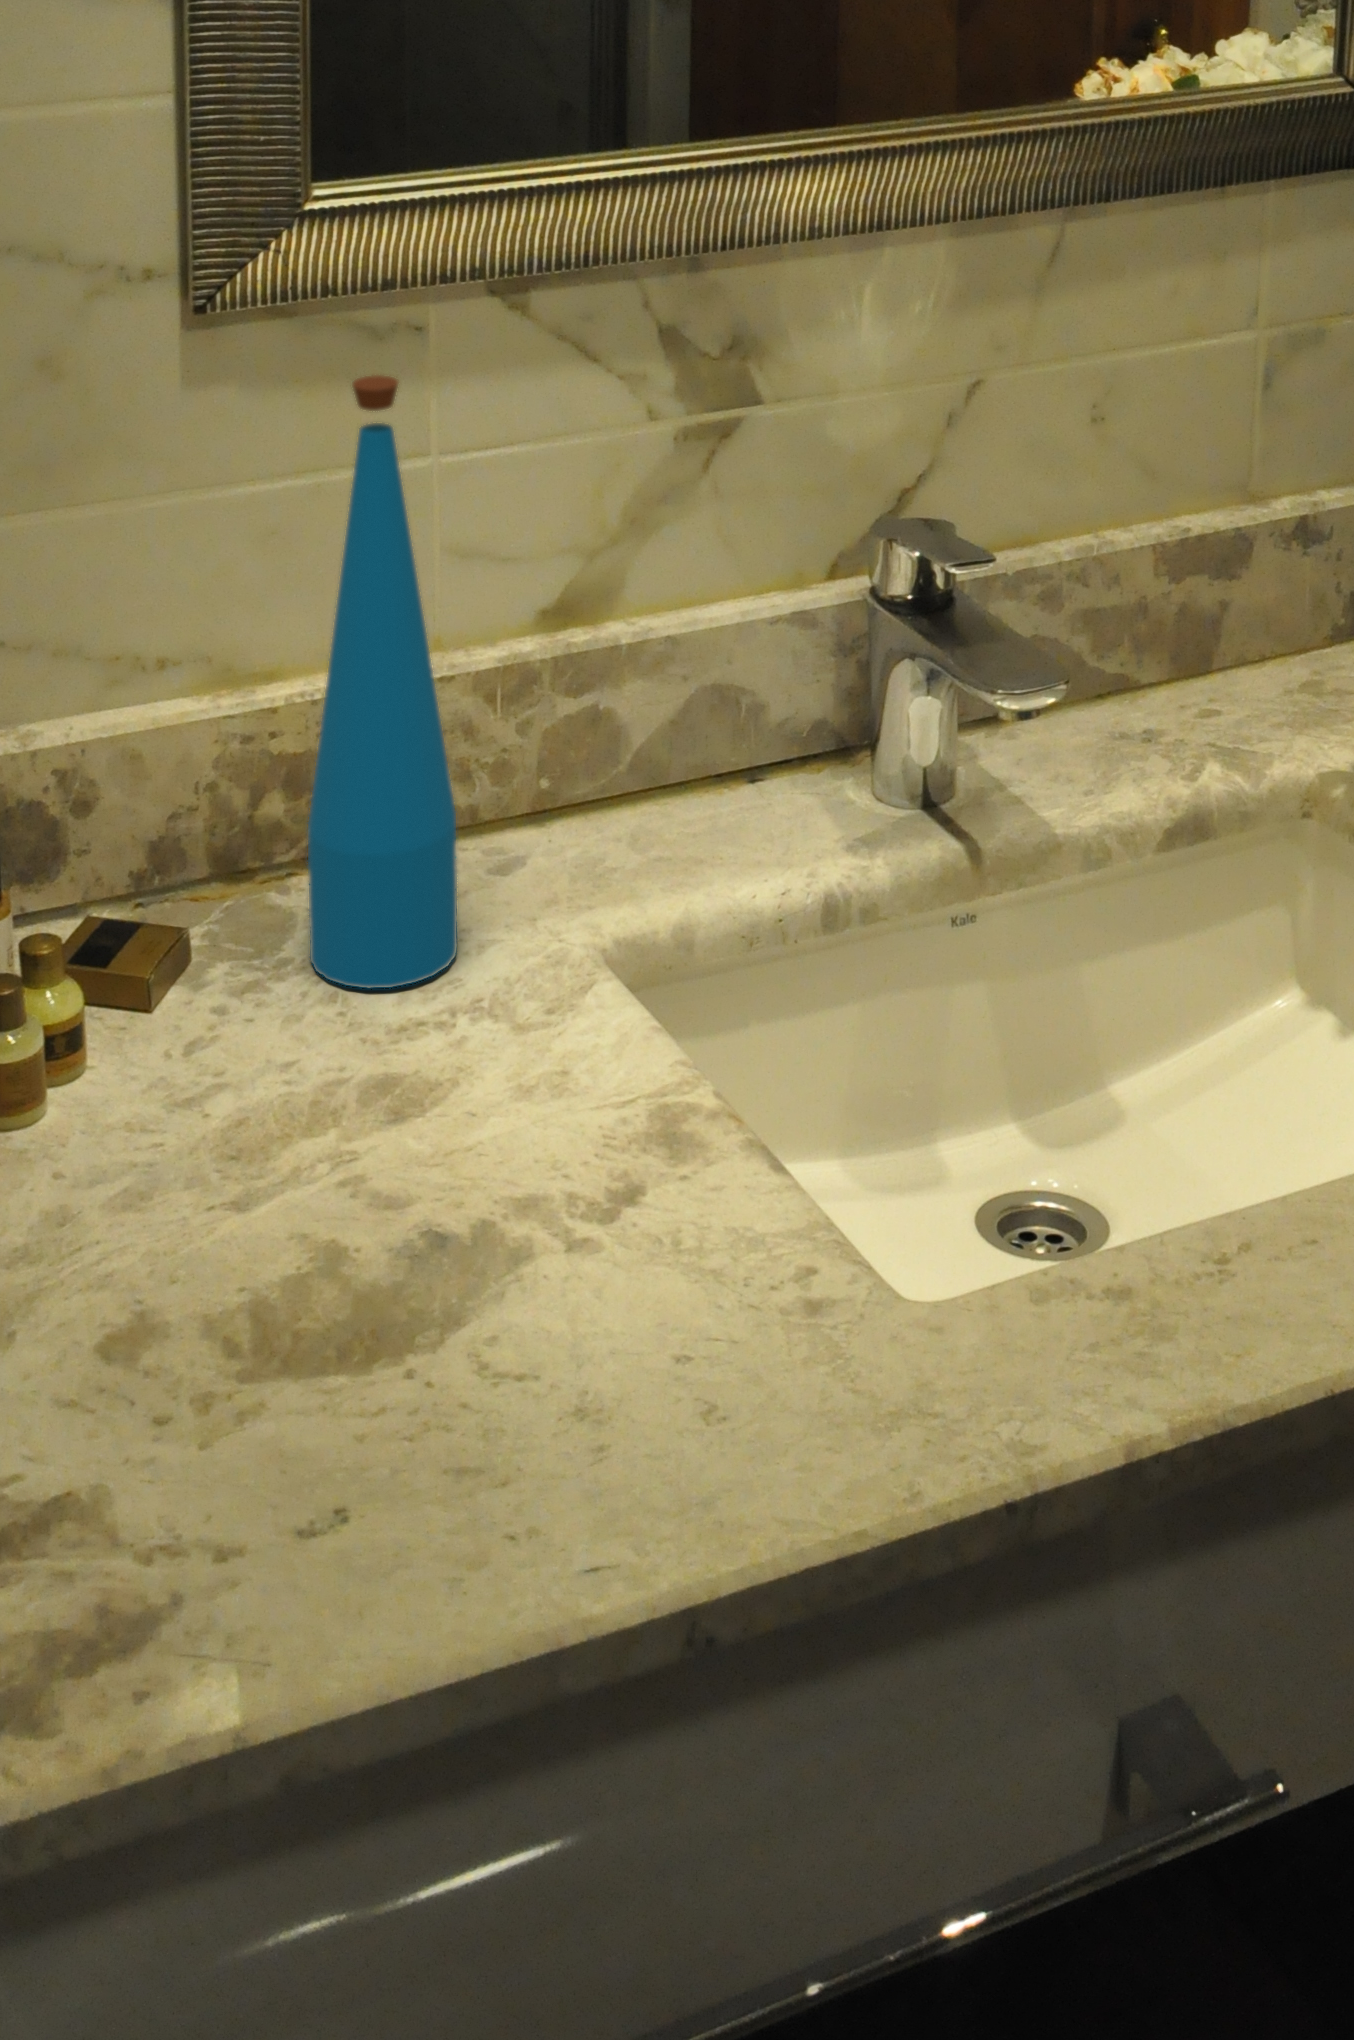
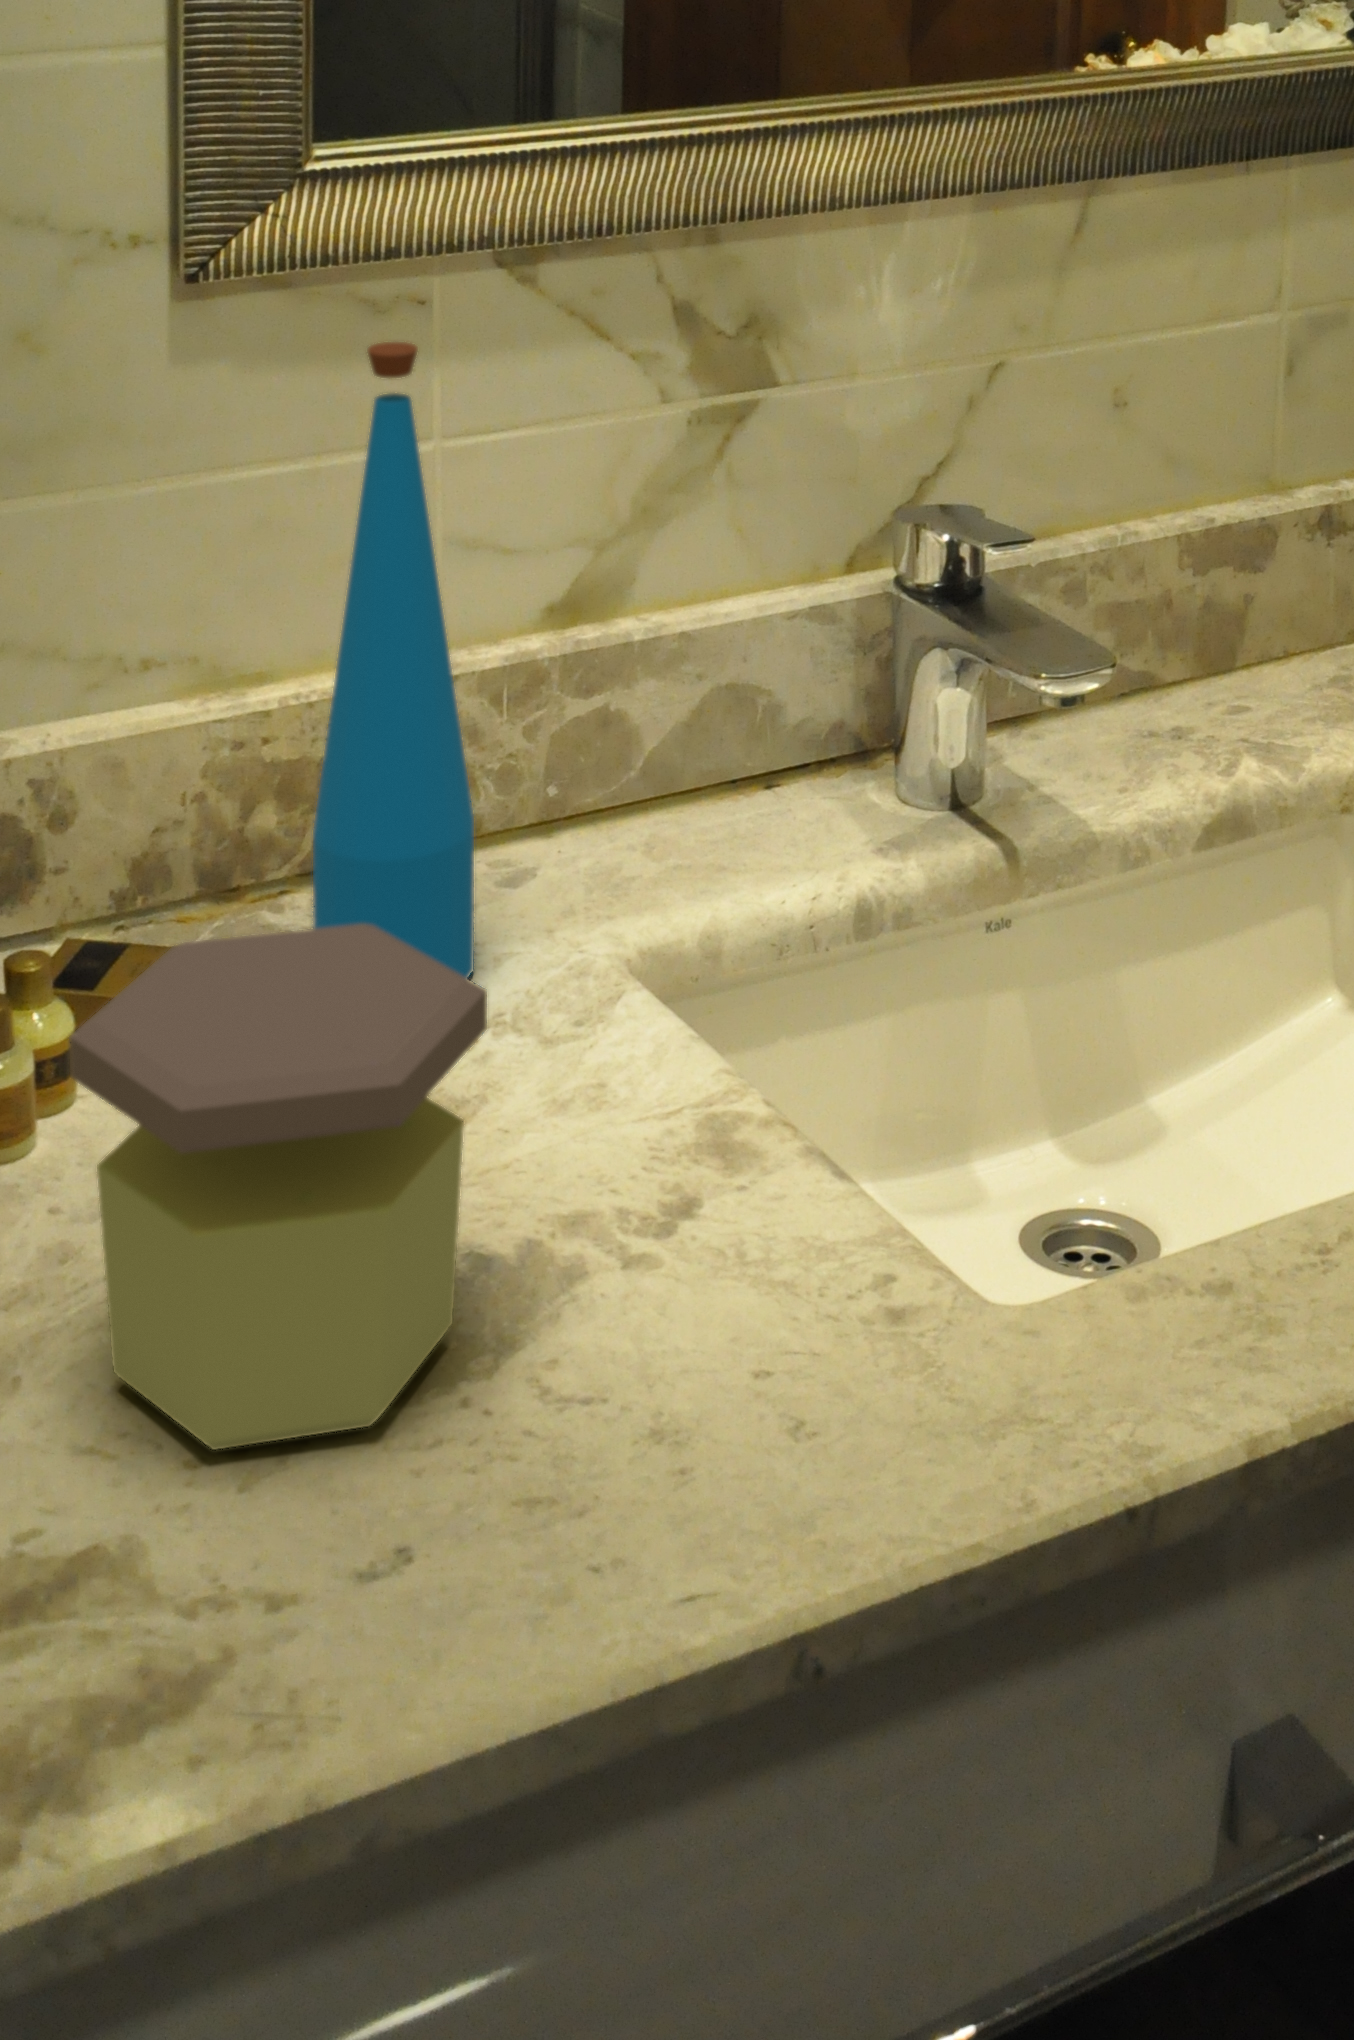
jar: none [54,930,431,1409] -> present [69,924,487,1450]

